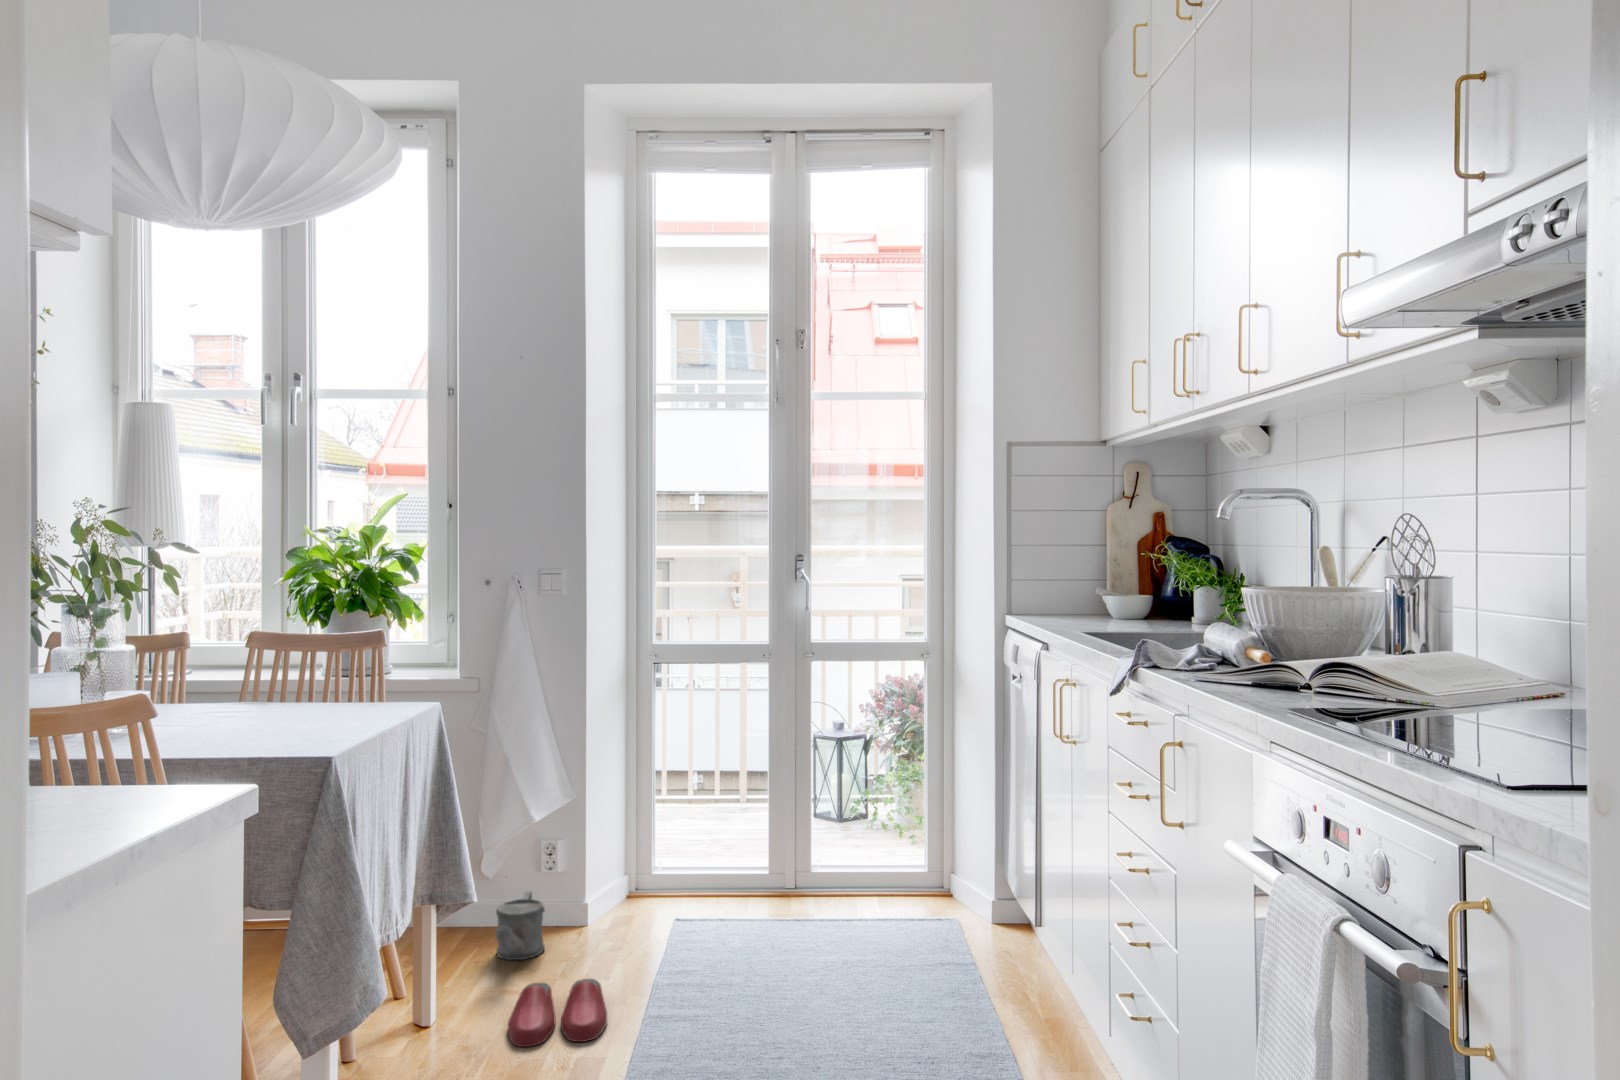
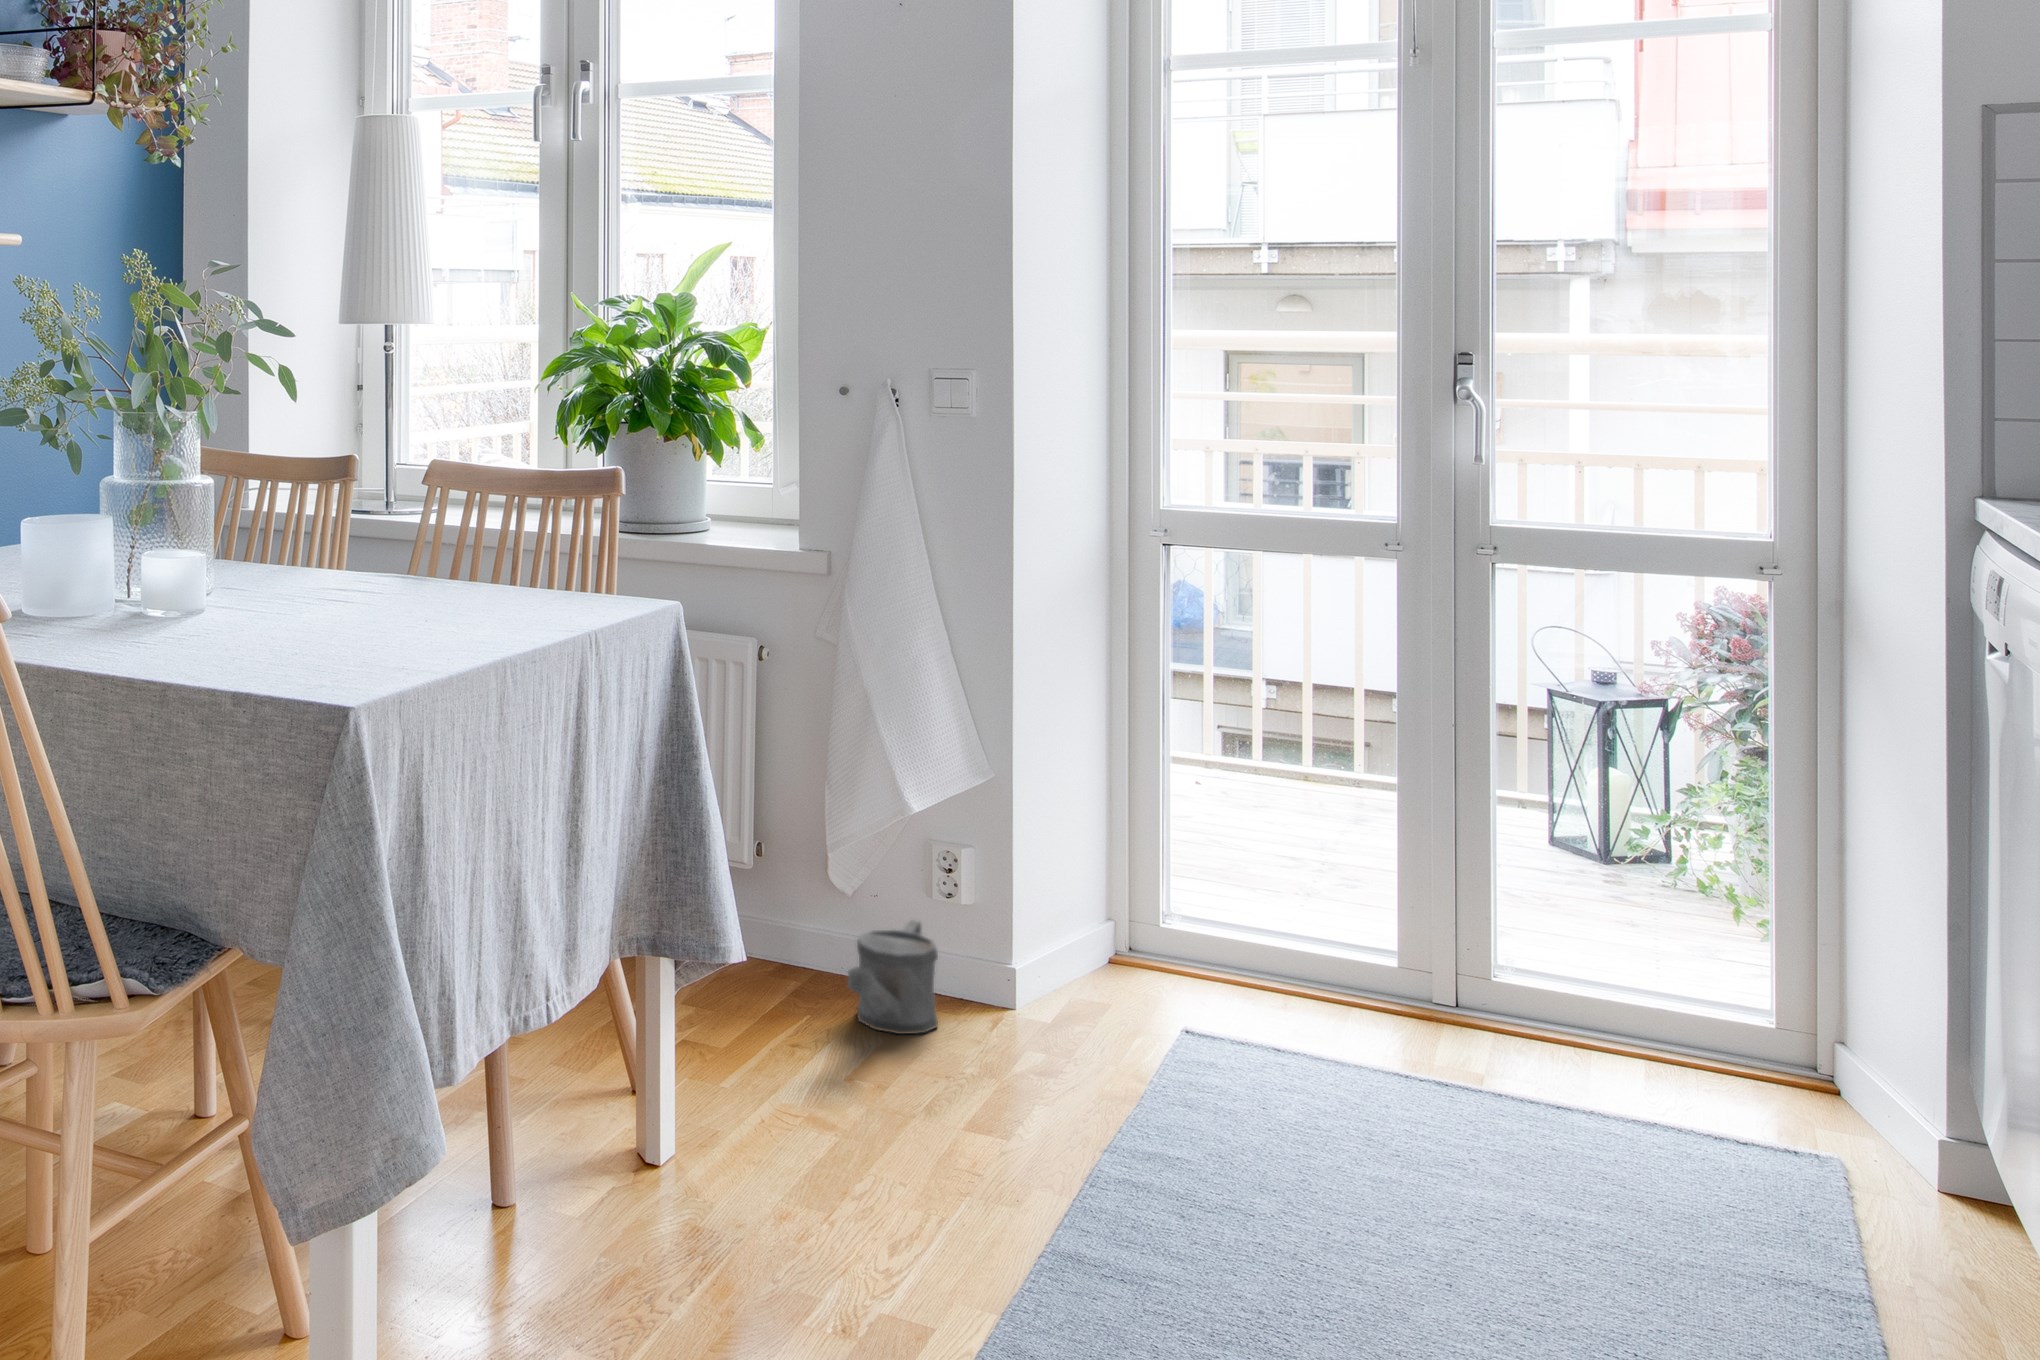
slippers: present [508,979,607,1047] -> none [852,1074,1026,1194]

